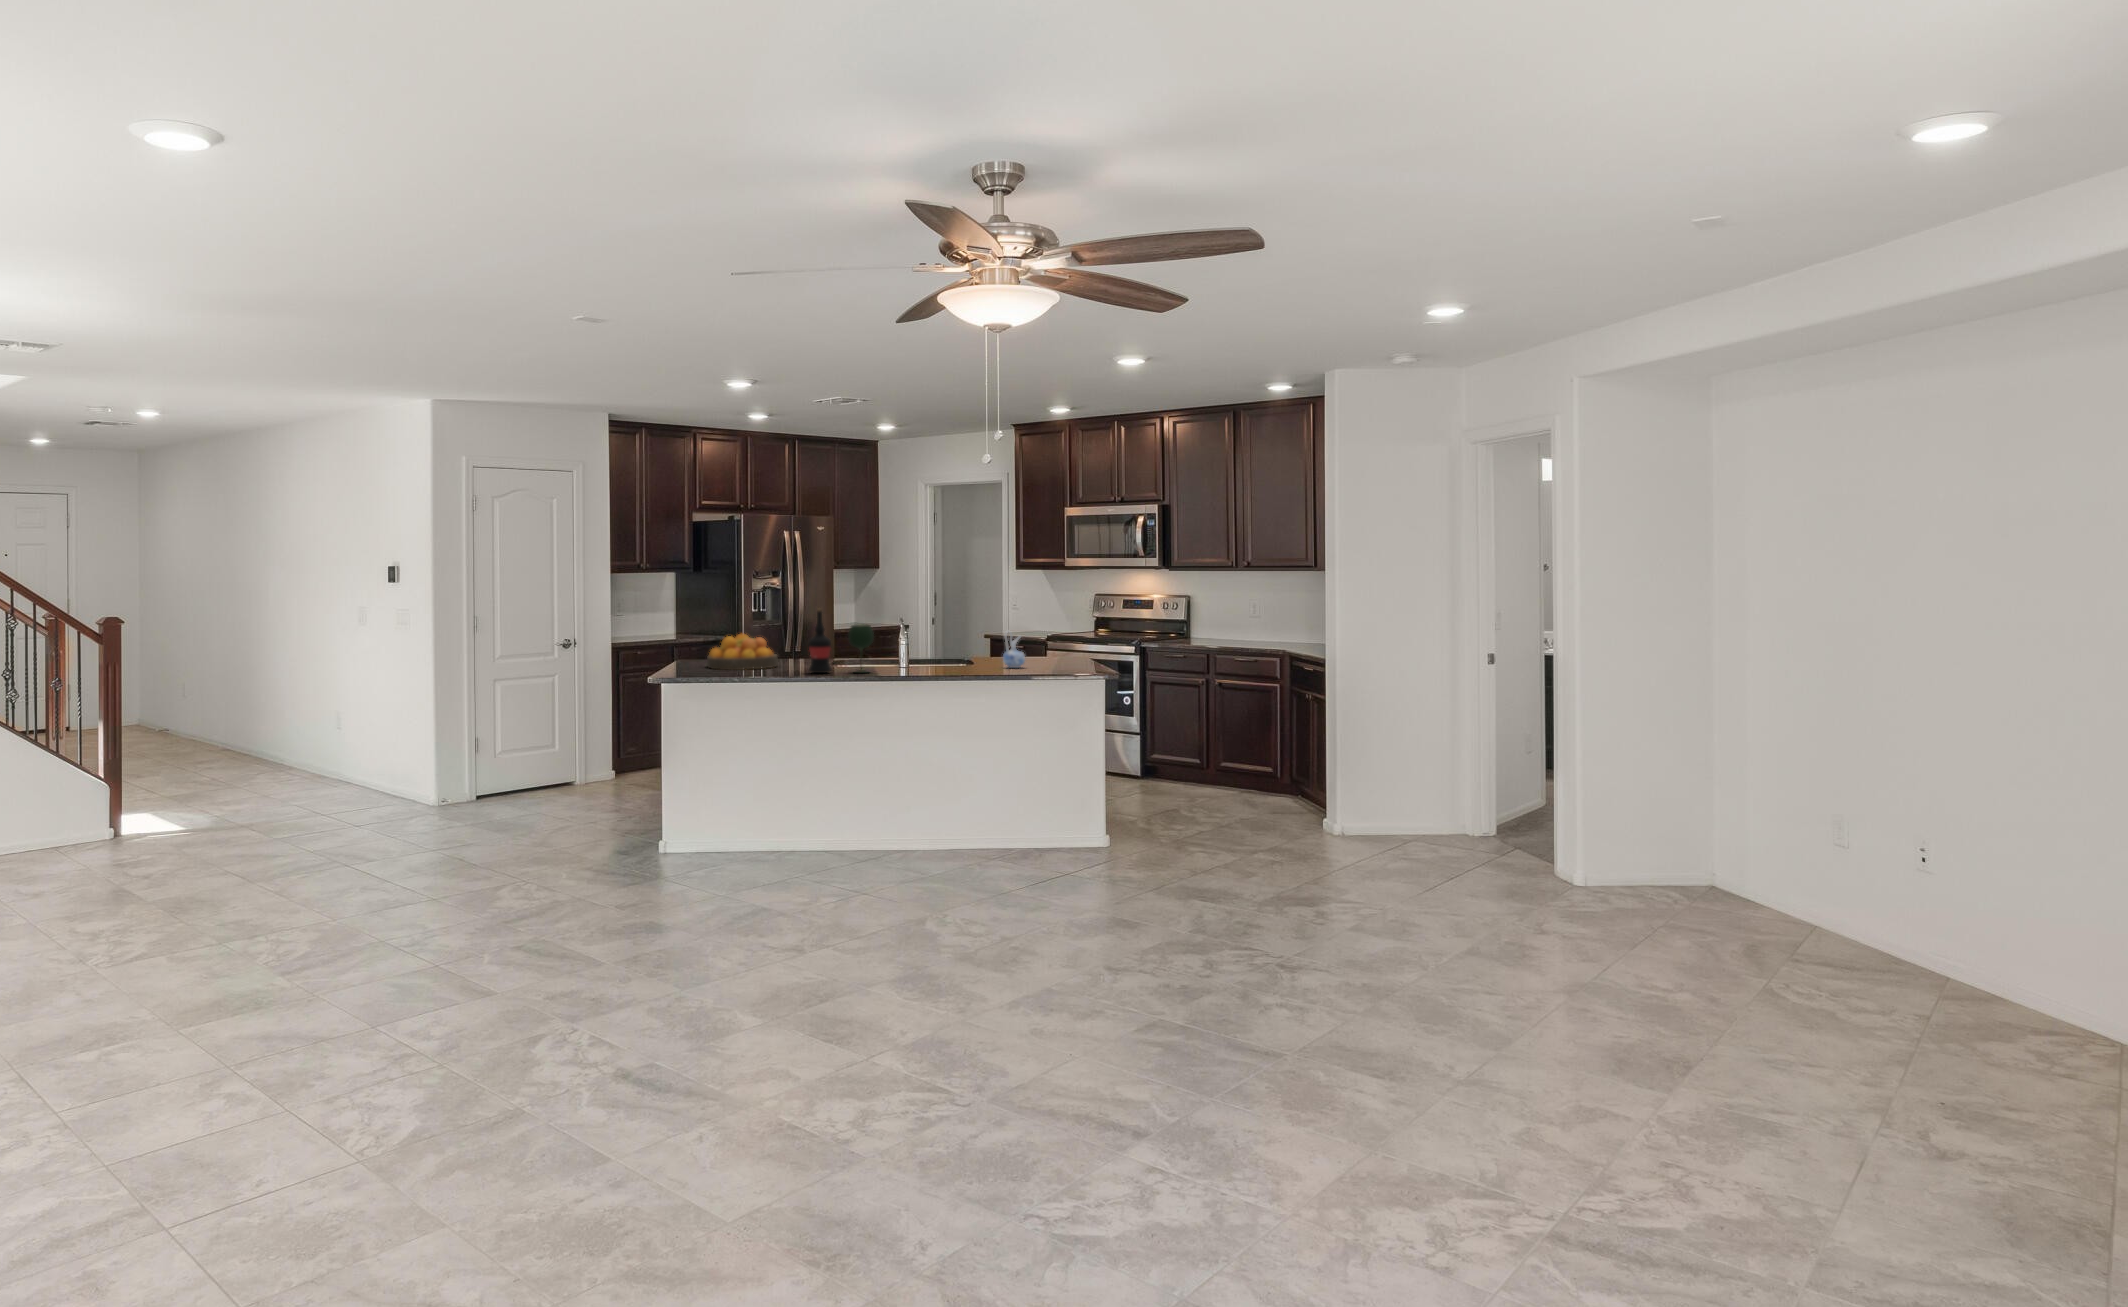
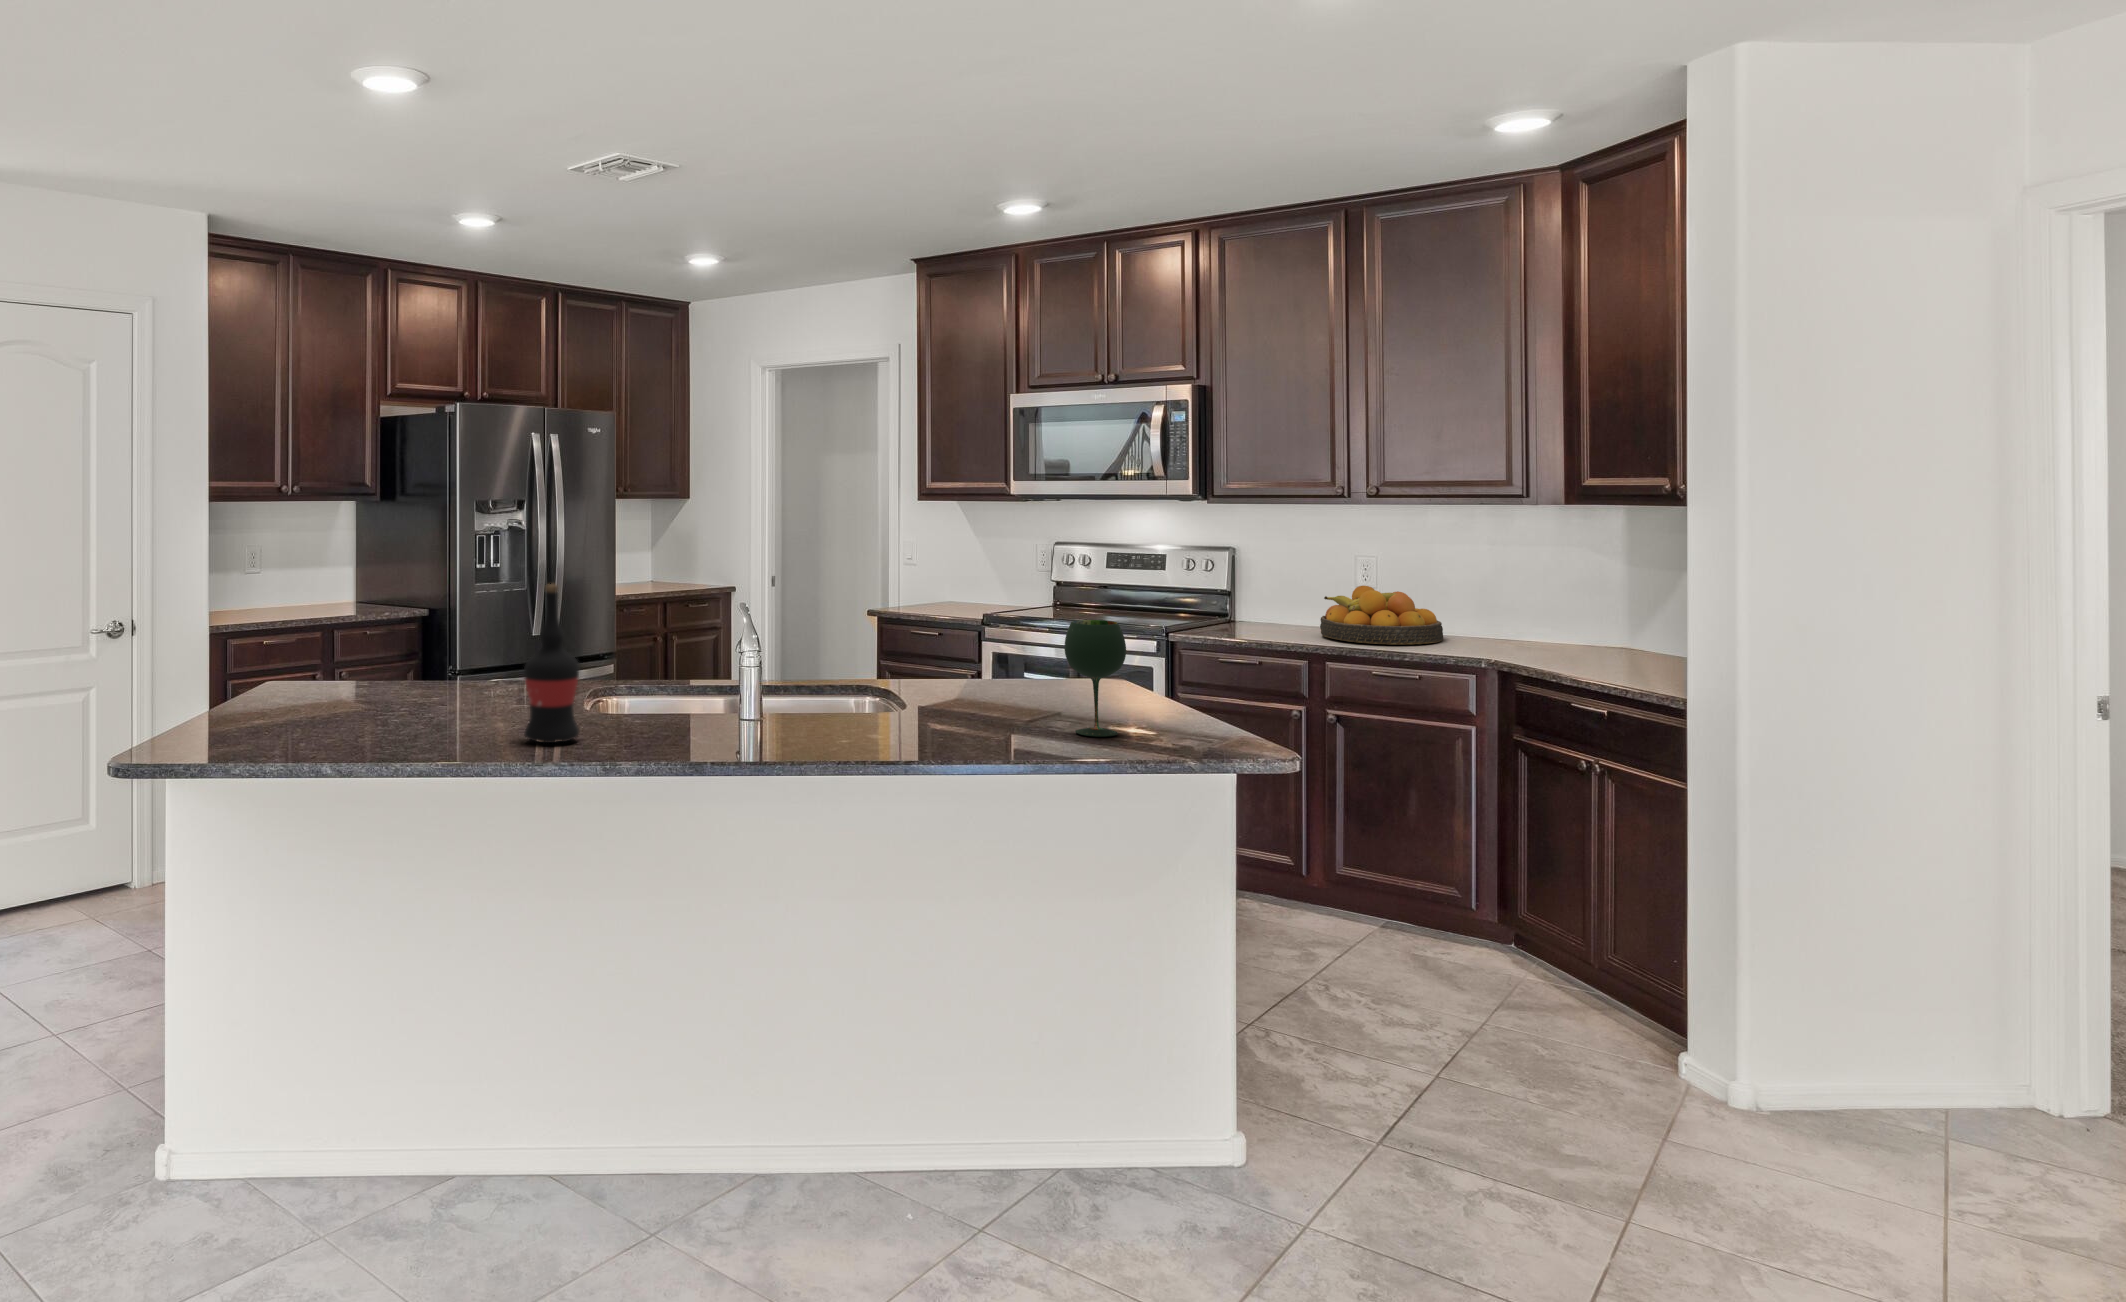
wine glass: present [848,624,874,673] -> present [1064,620,1126,737]
ceramic pitcher: present [1003,632,1025,668] -> none [977,635,1029,722]
fruit bowl: present [707,633,778,670] -> present [1320,586,1443,645]

